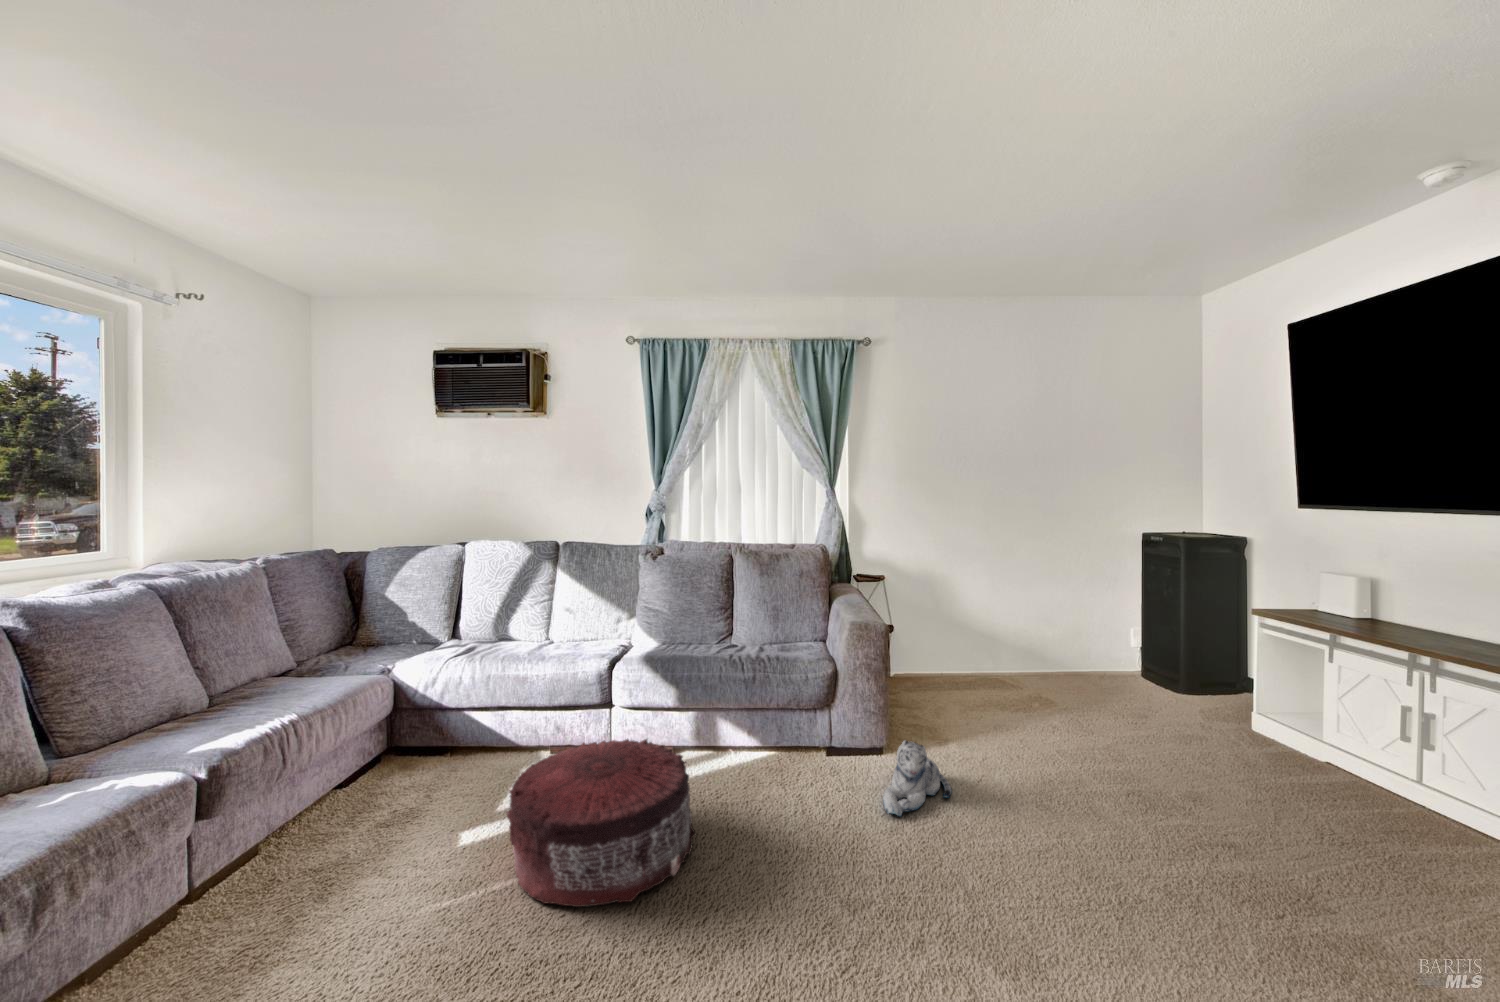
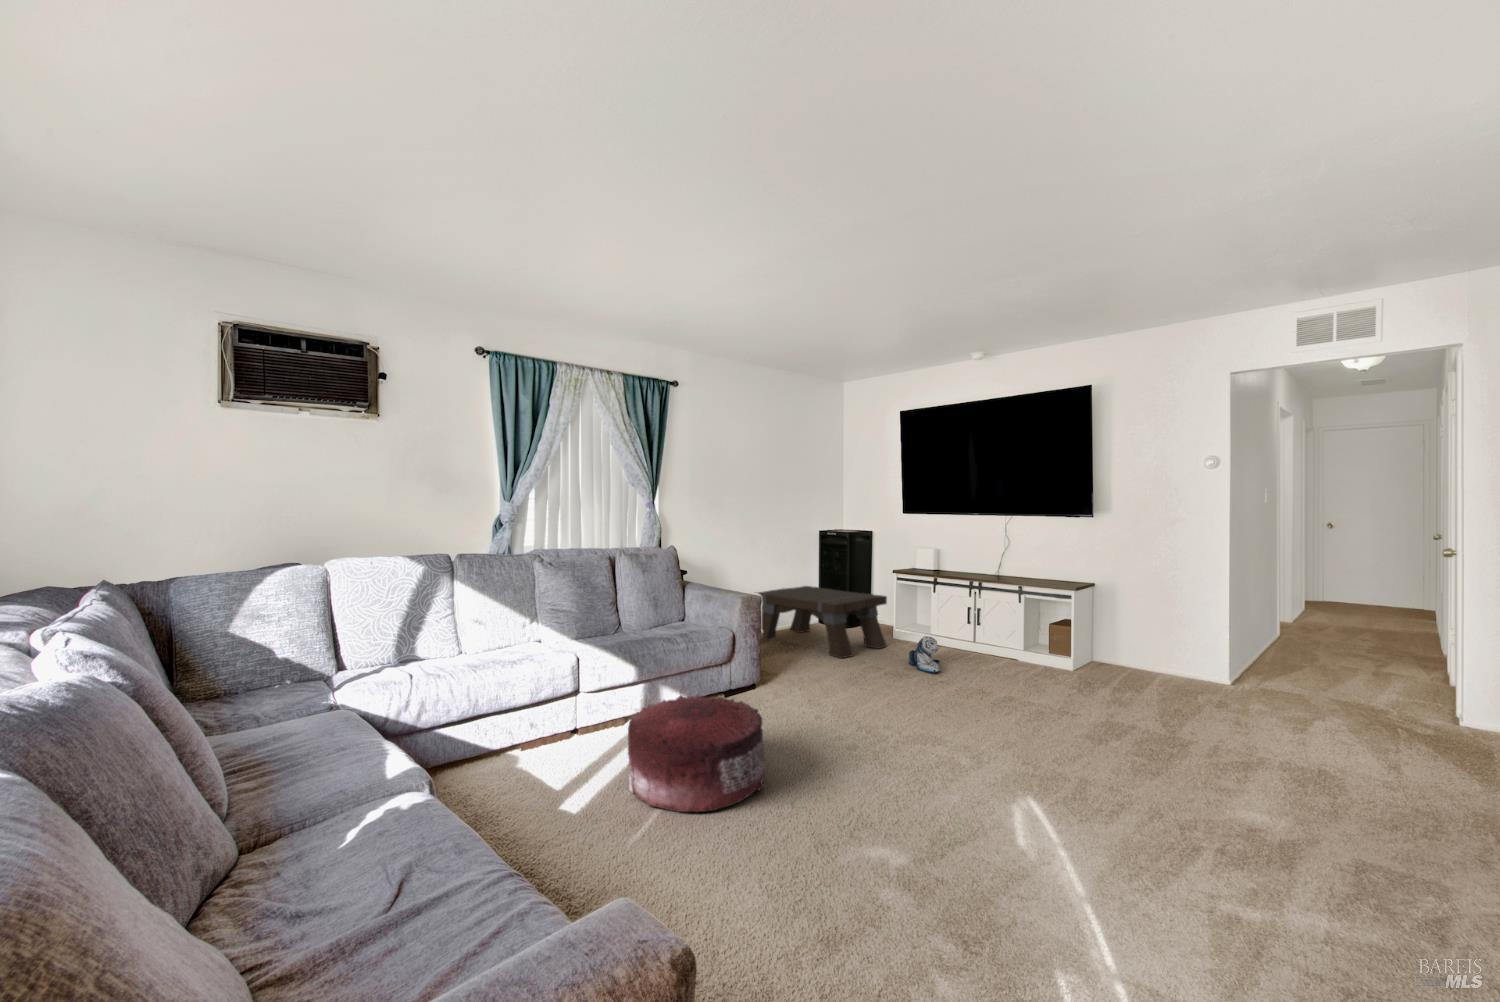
coffee table: none [996,614,1216,742] -> present [755,586,887,658]
plush toy: present [883,741,951,816] -> present [909,636,940,673]

